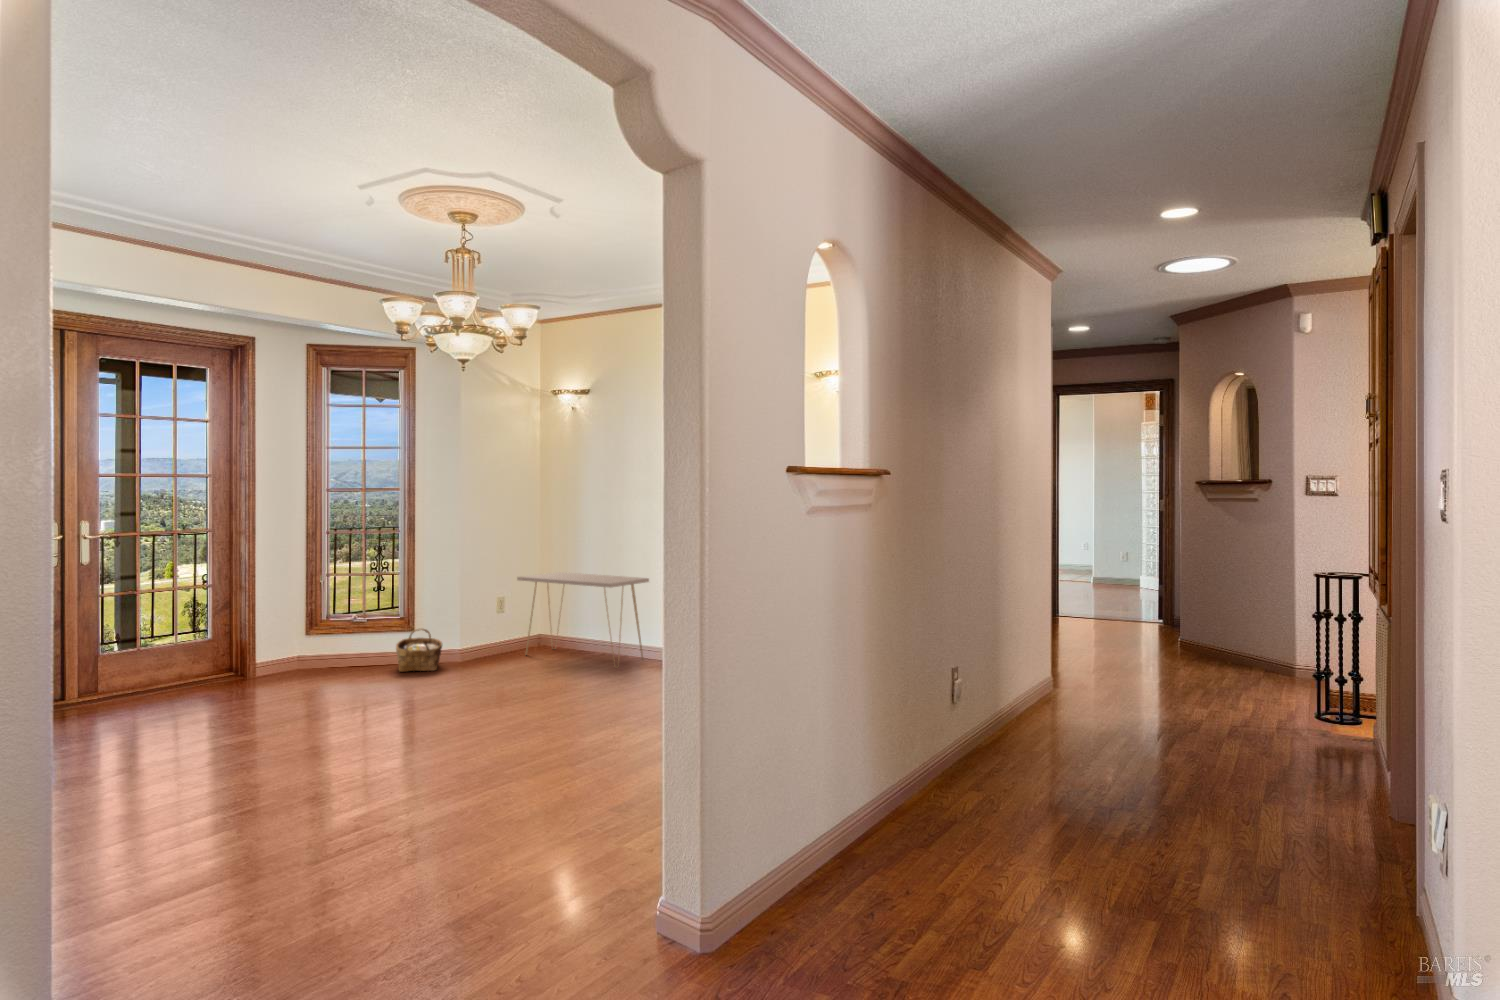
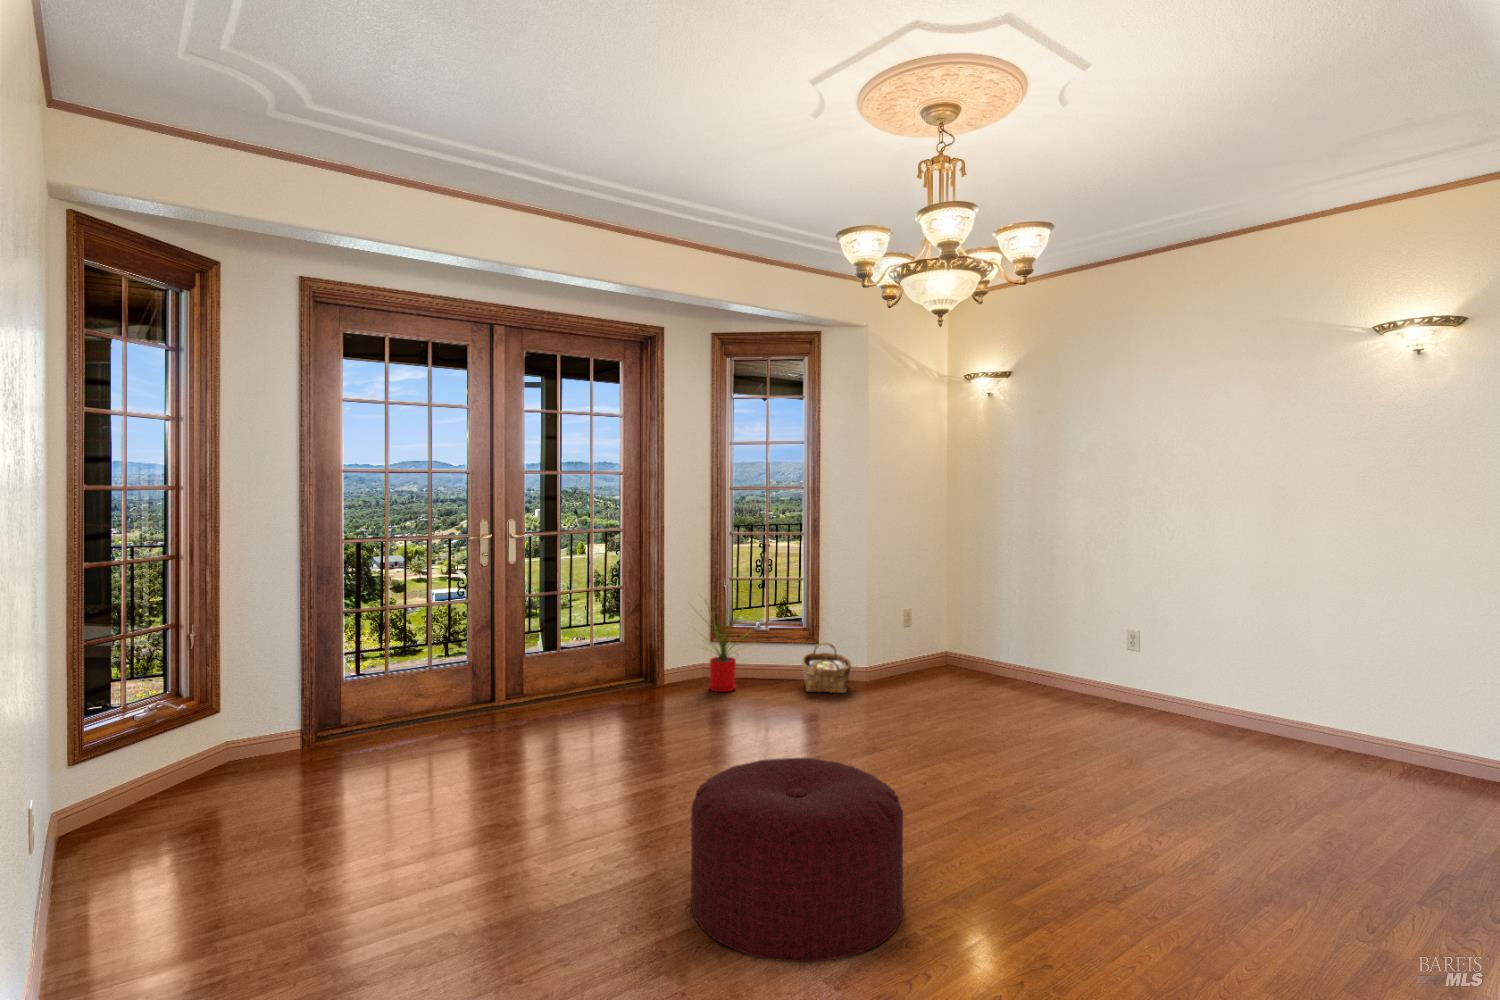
console table: present [517,572,649,668] -> none [929,583,1099,708]
house plant: none [280,584,356,678] -> present [695,593,746,692]
ottoman: none [250,695,418,821] -> present [691,757,903,962]

